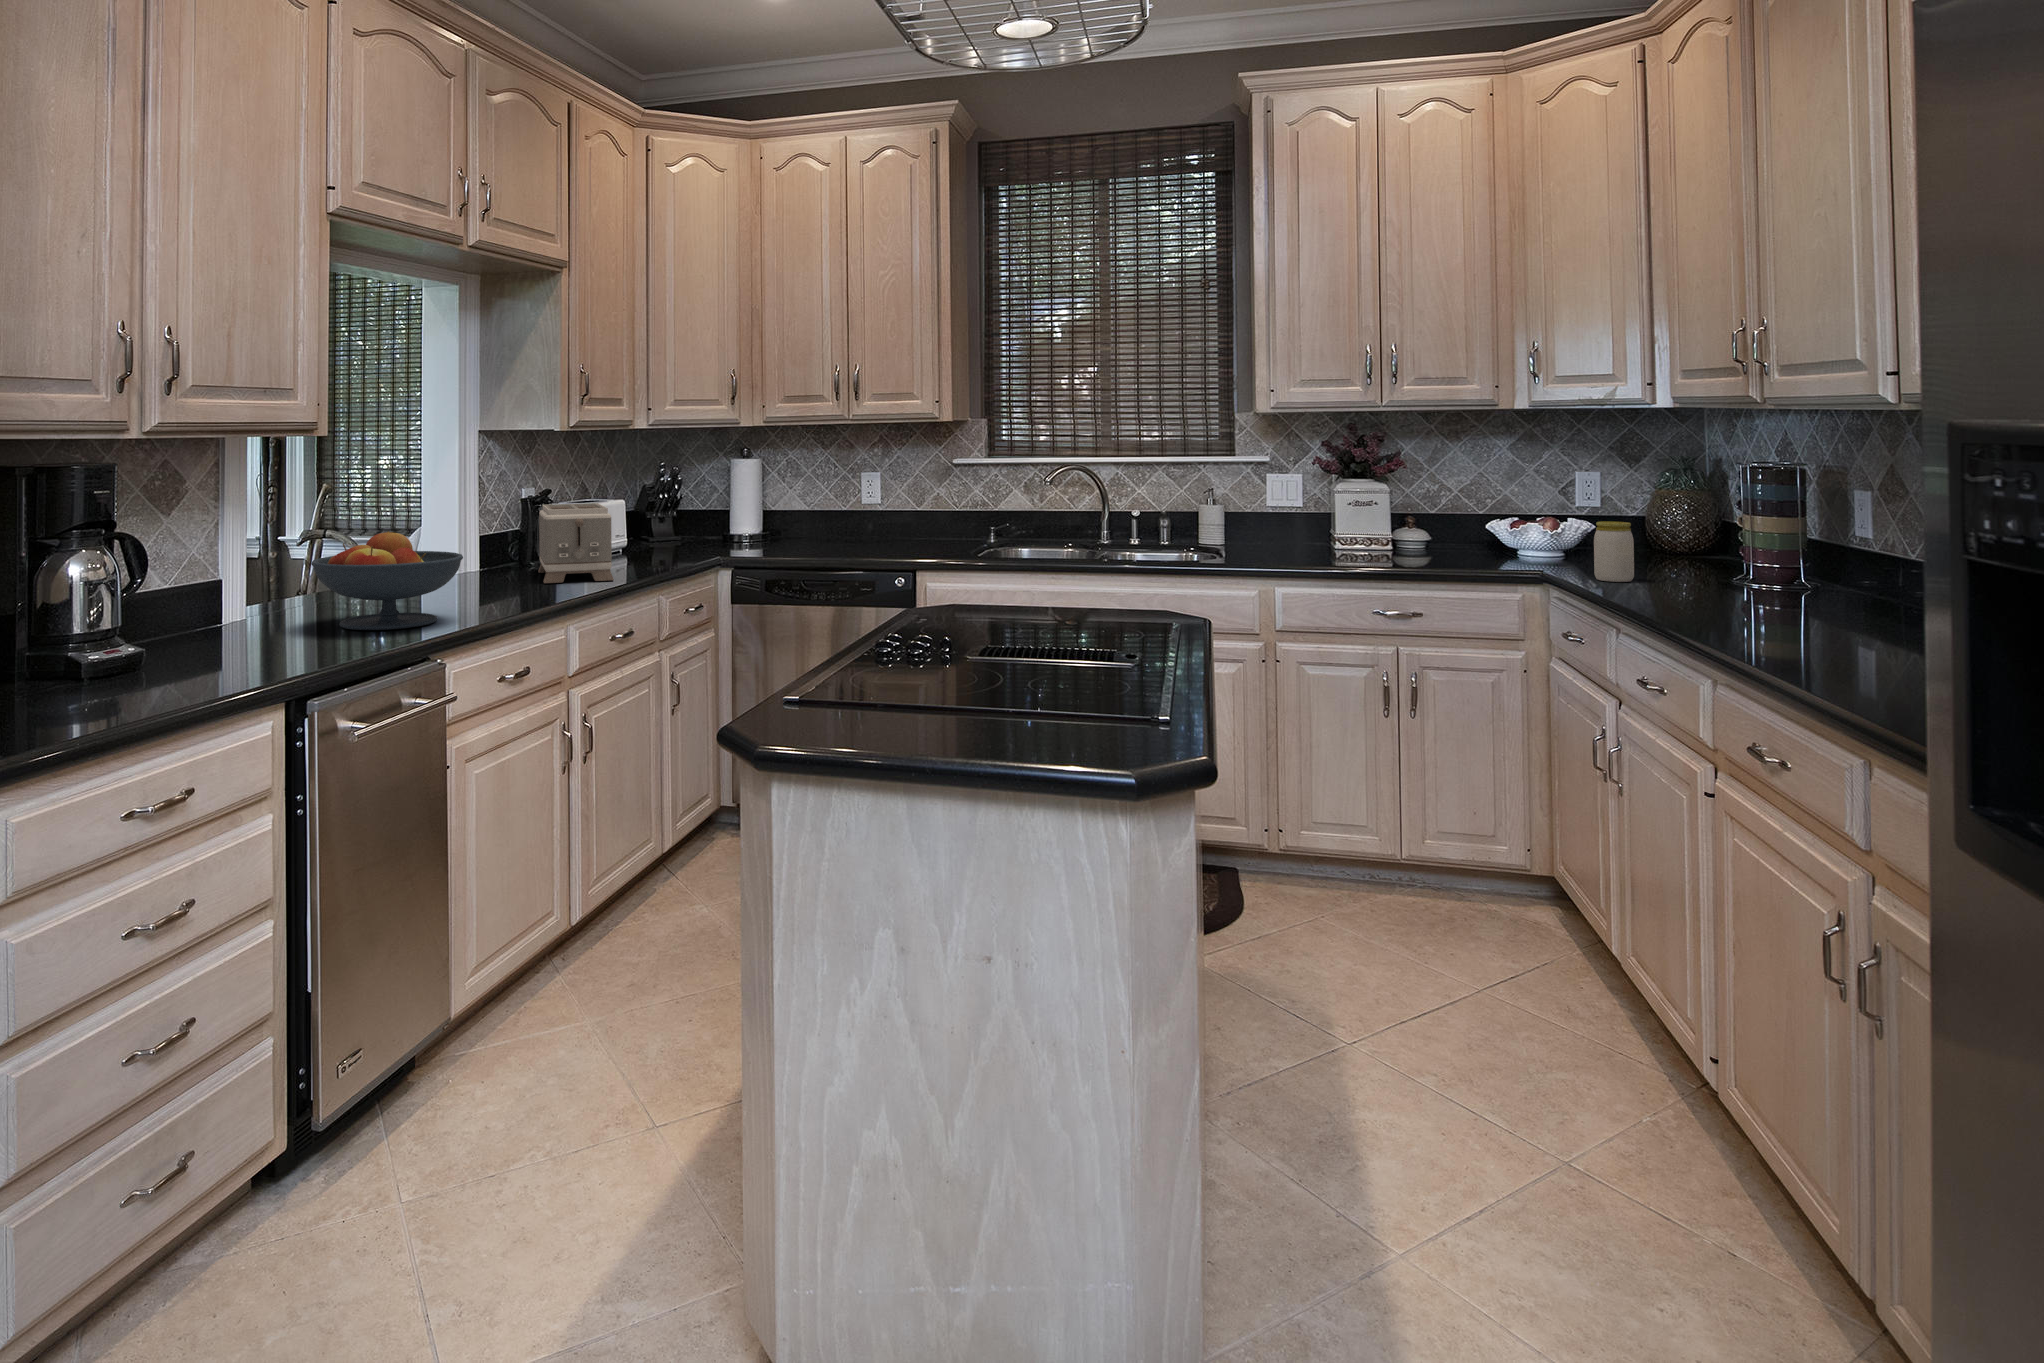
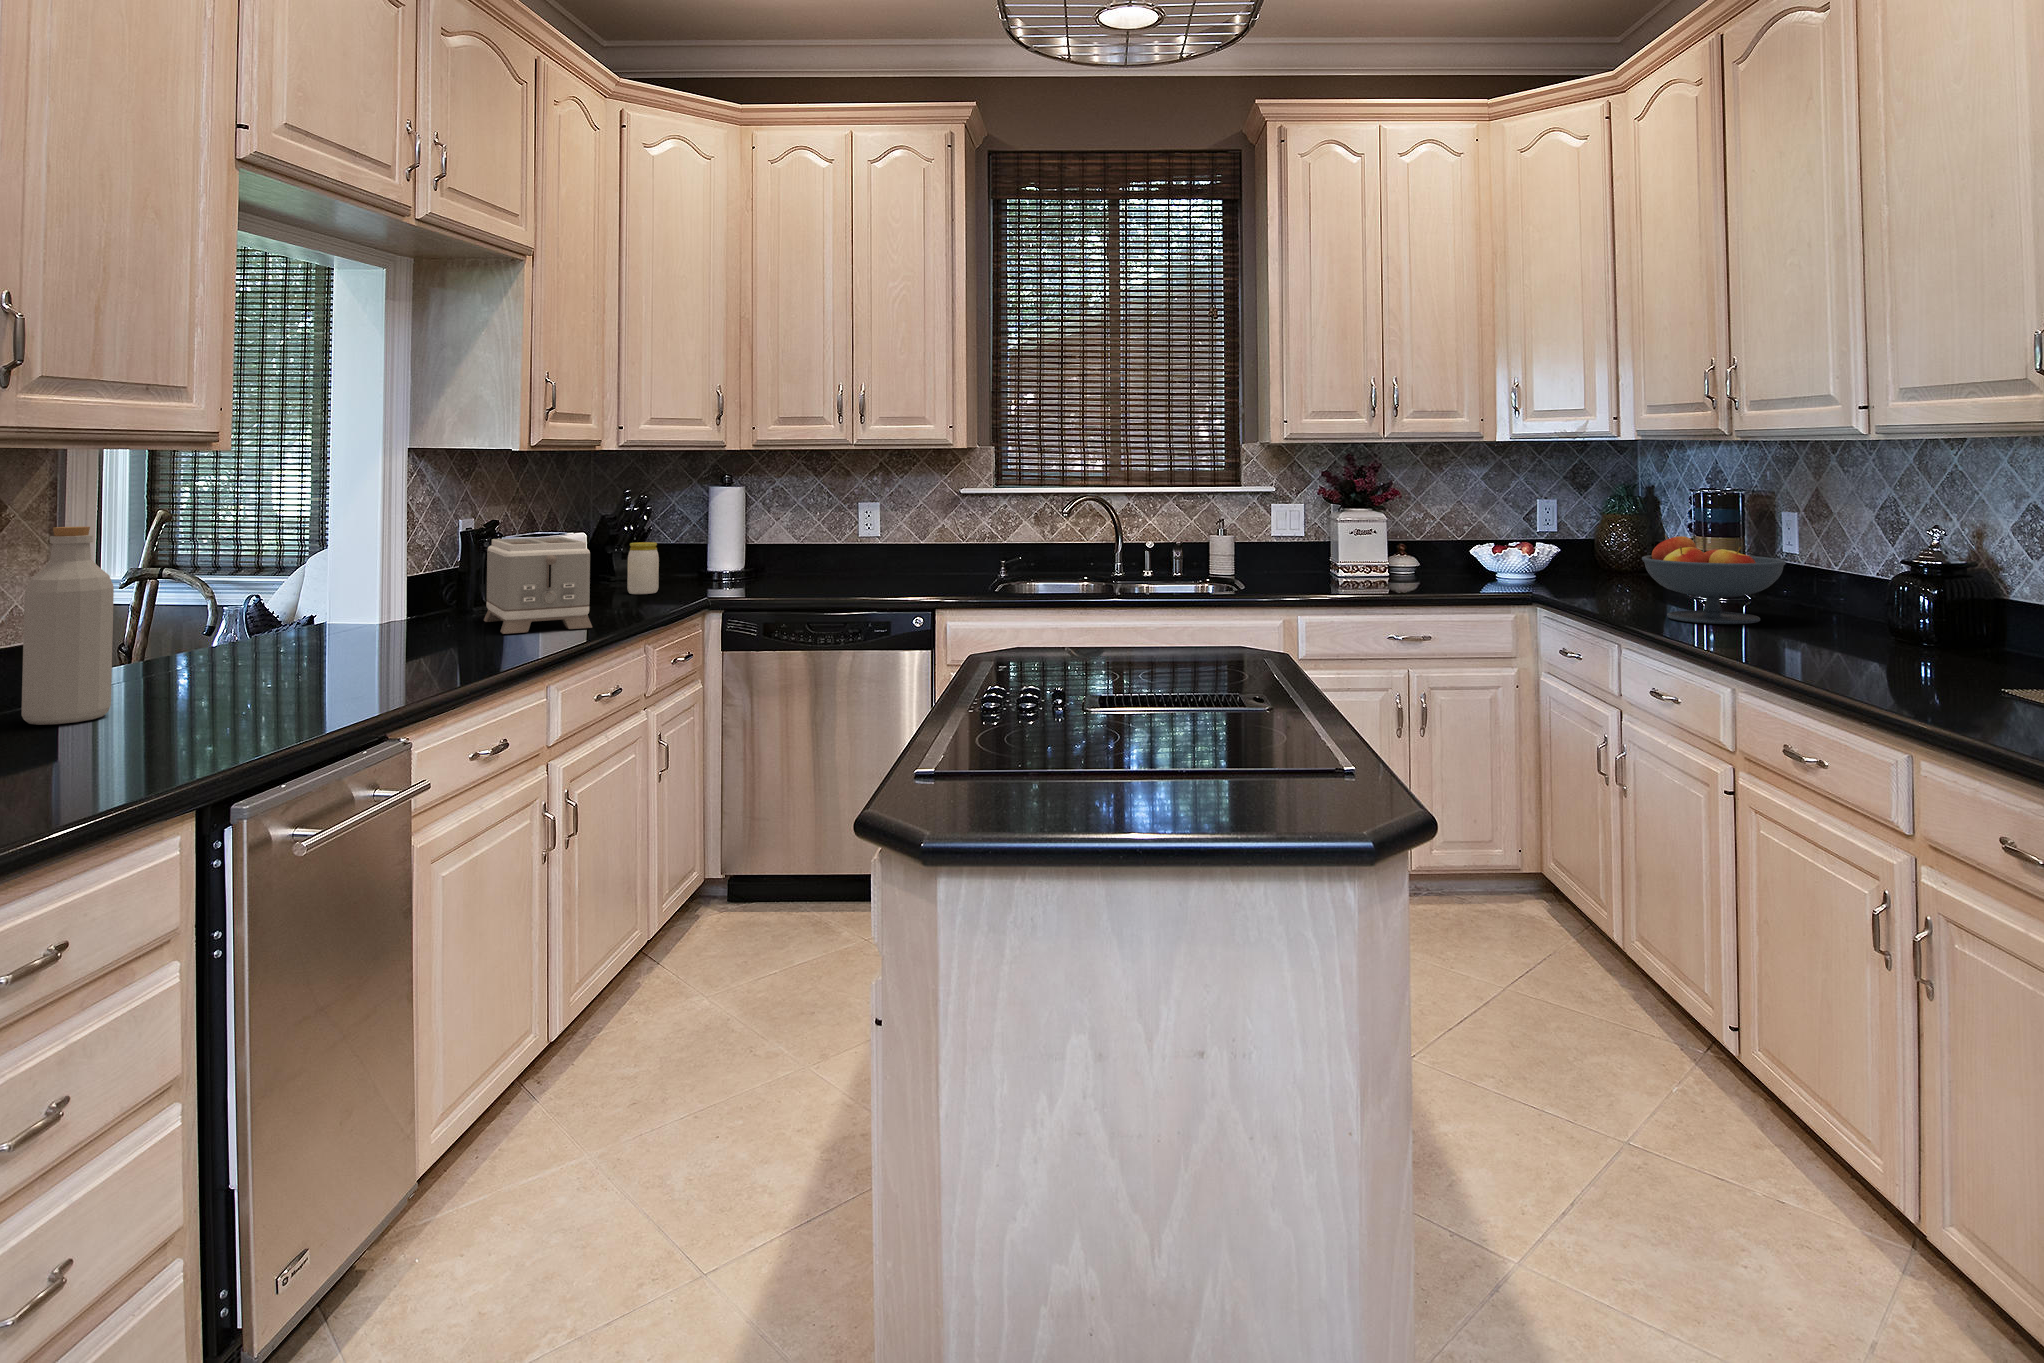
bottle: none [193,494,250,639] -> present [21,527,114,725]
jar: present [1594,522,1634,582] -> present [627,542,659,594]
fruit bowl: present [311,531,463,630] -> present [1642,535,1786,624]

